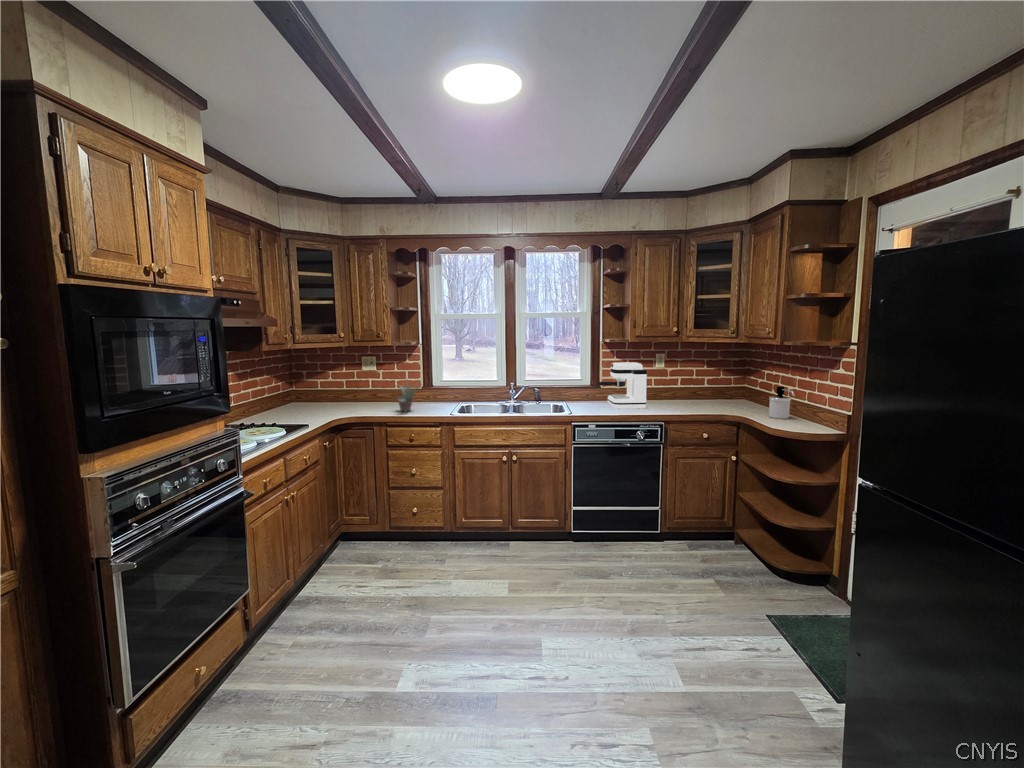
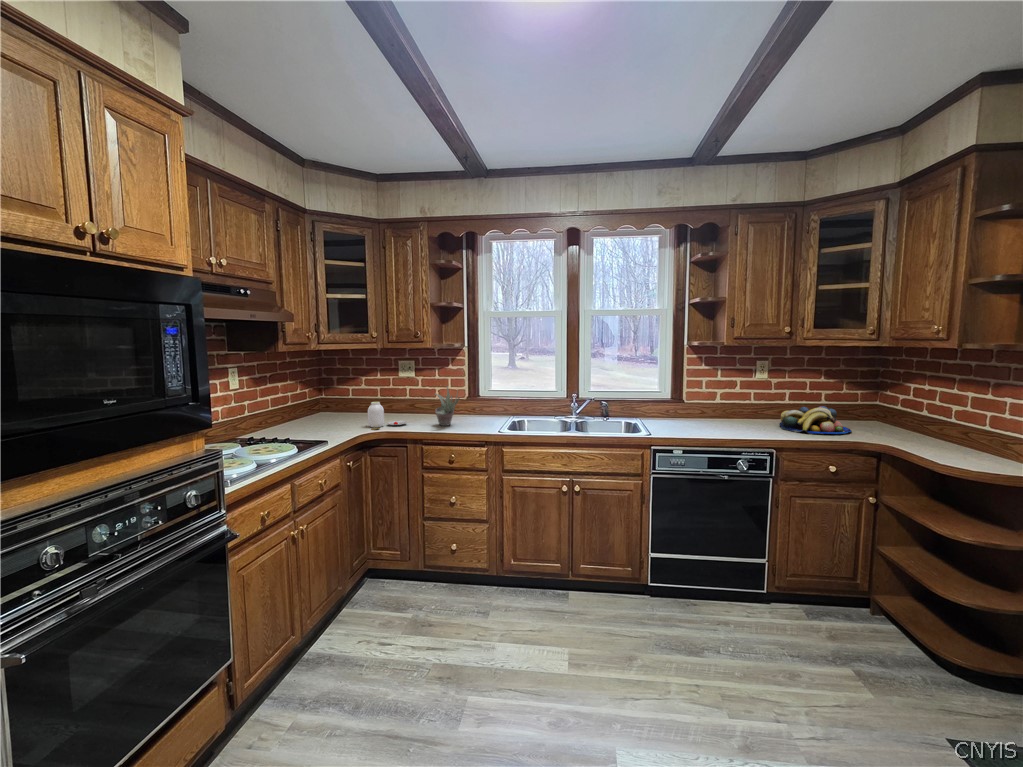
coffee maker: present [598,362,647,409] -> none [683,371,751,431]
soap dispenser: present [769,387,795,419] -> none [934,406,982,452]
fruit bowl: none [670,389,720,409] -> present [779,406,851,434]
jar: none [339,392,375,416] -> present [368,402,407,430]

